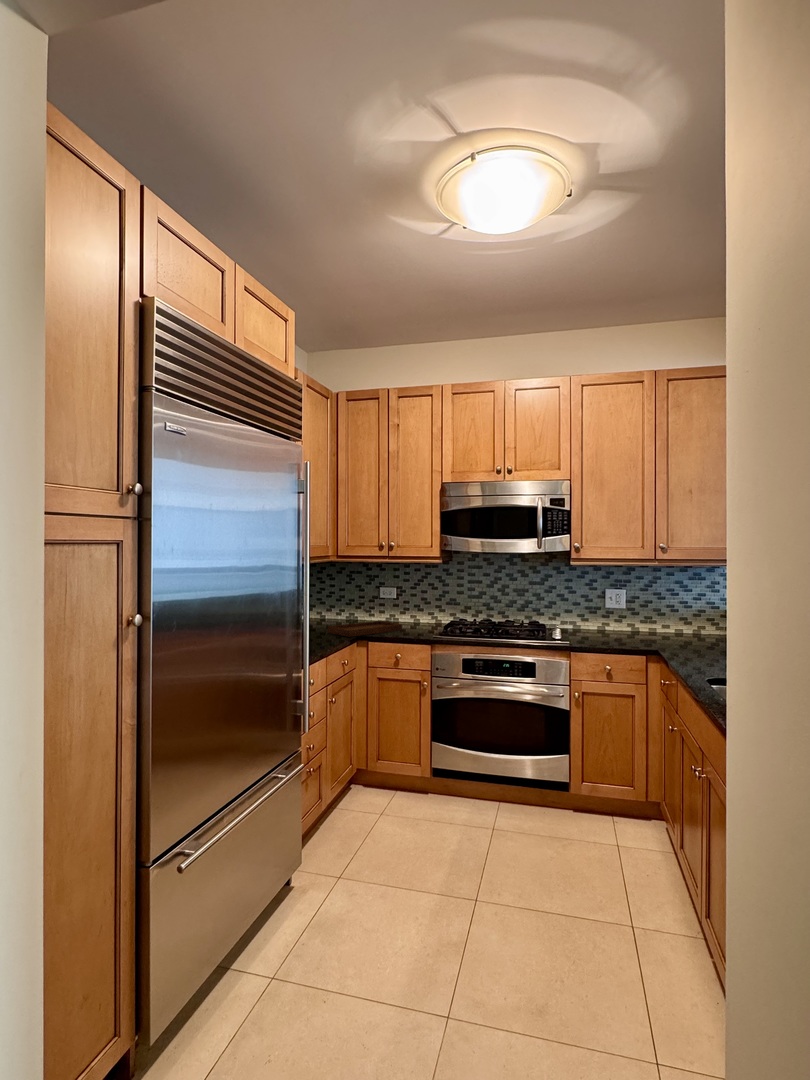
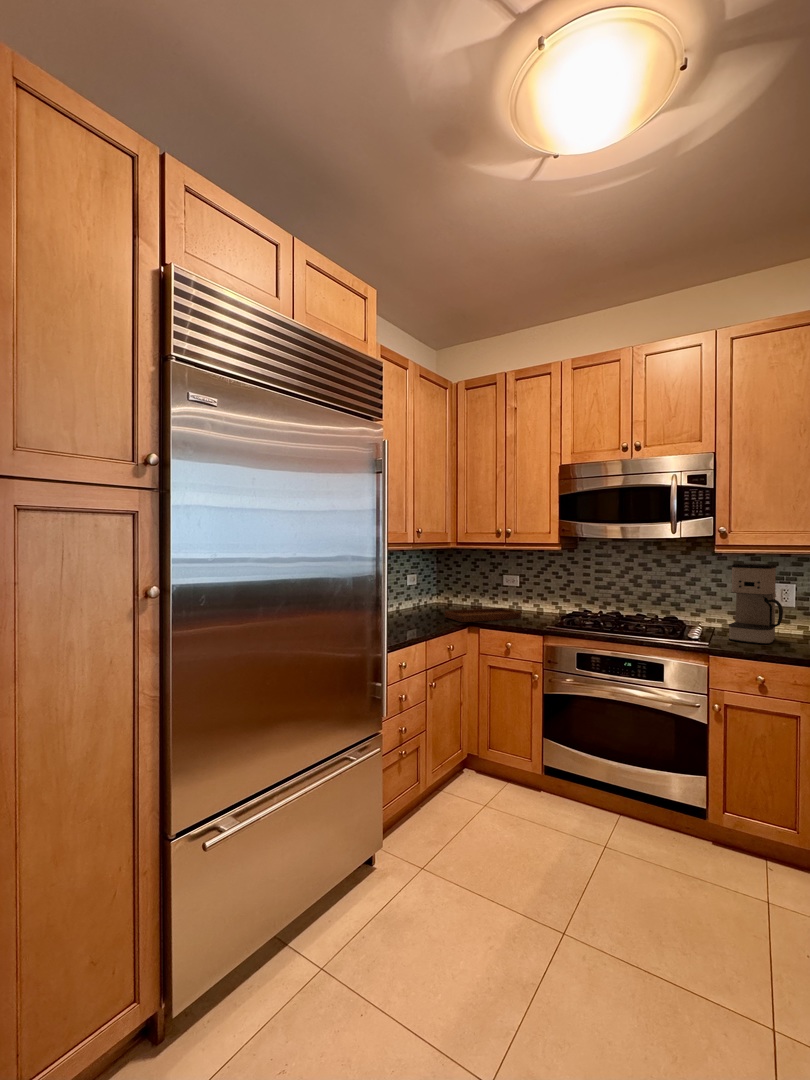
coffee maker: none [583,573,622,641] -> present [729,563,783,644]

